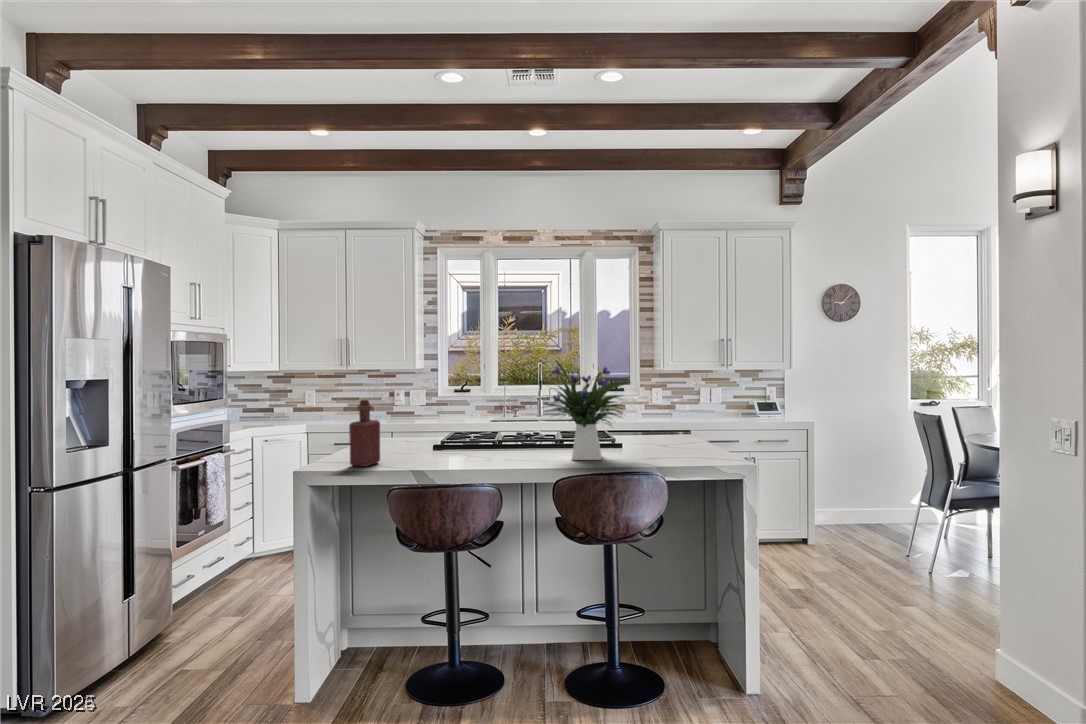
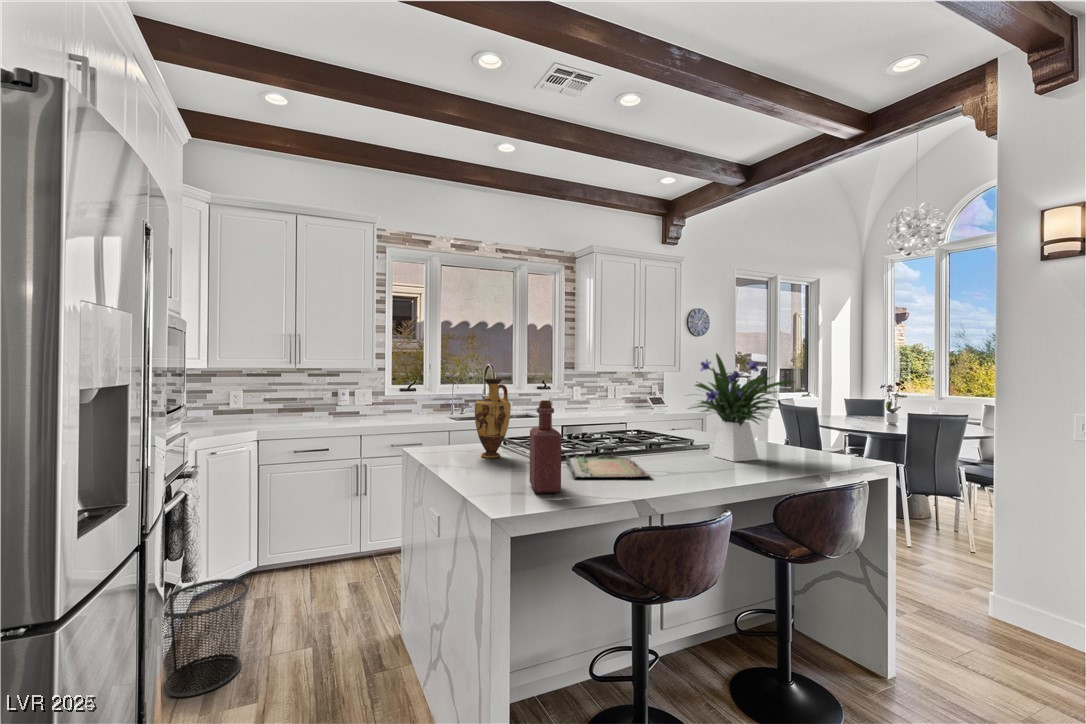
vase: none [385,382,415,447] -> present [475,378,511,458]
tray: none [403,444,489,463] -> present [566,454,650,478]
waste bin: none [205,533,265,607] -> present [162,579,249,697]

